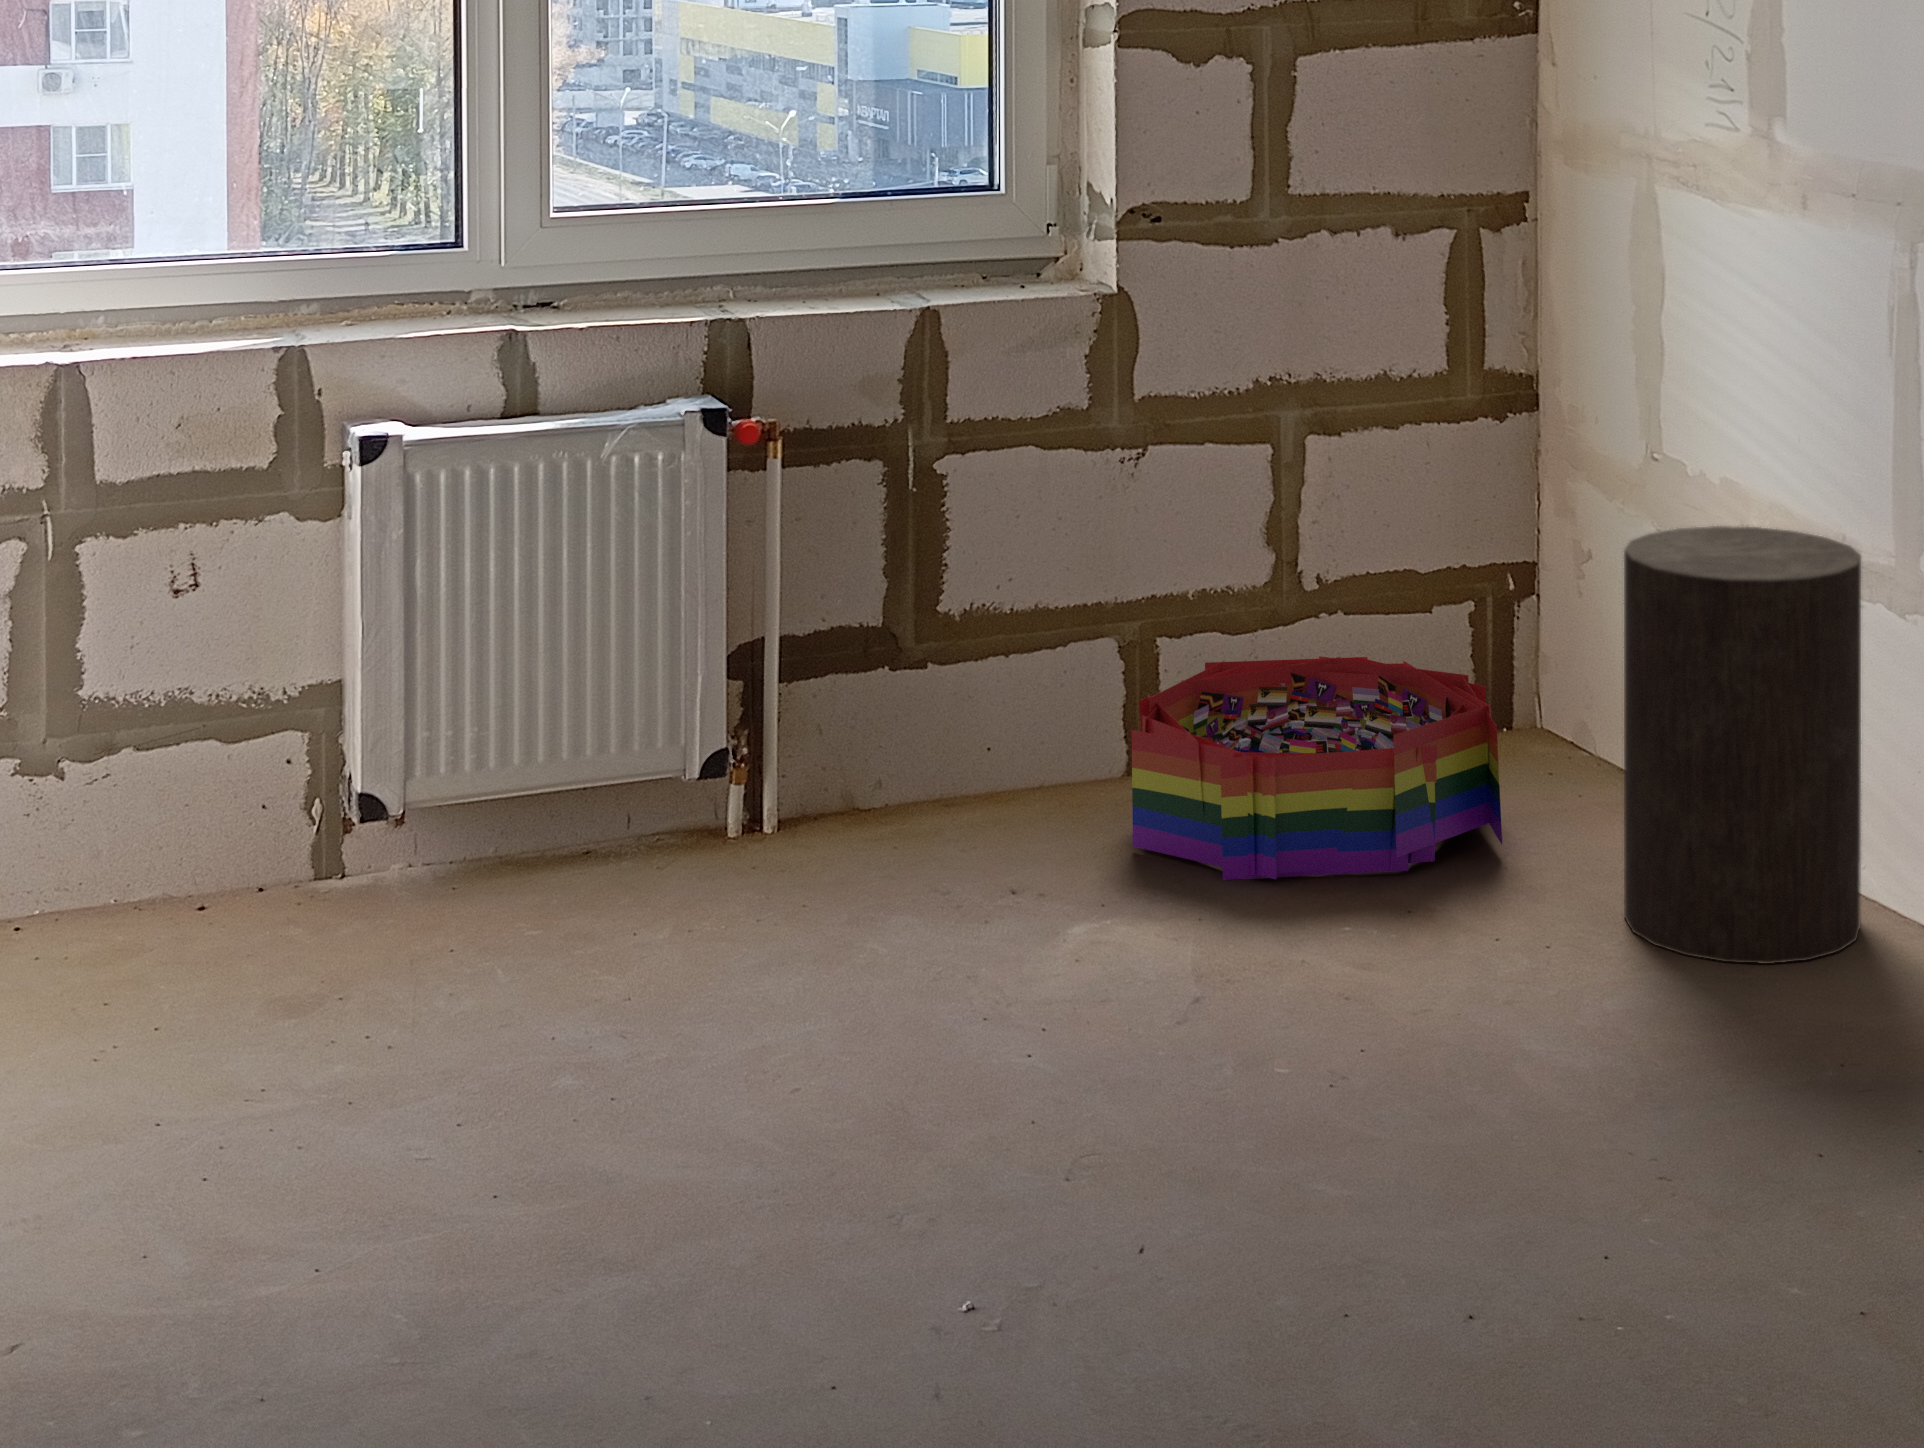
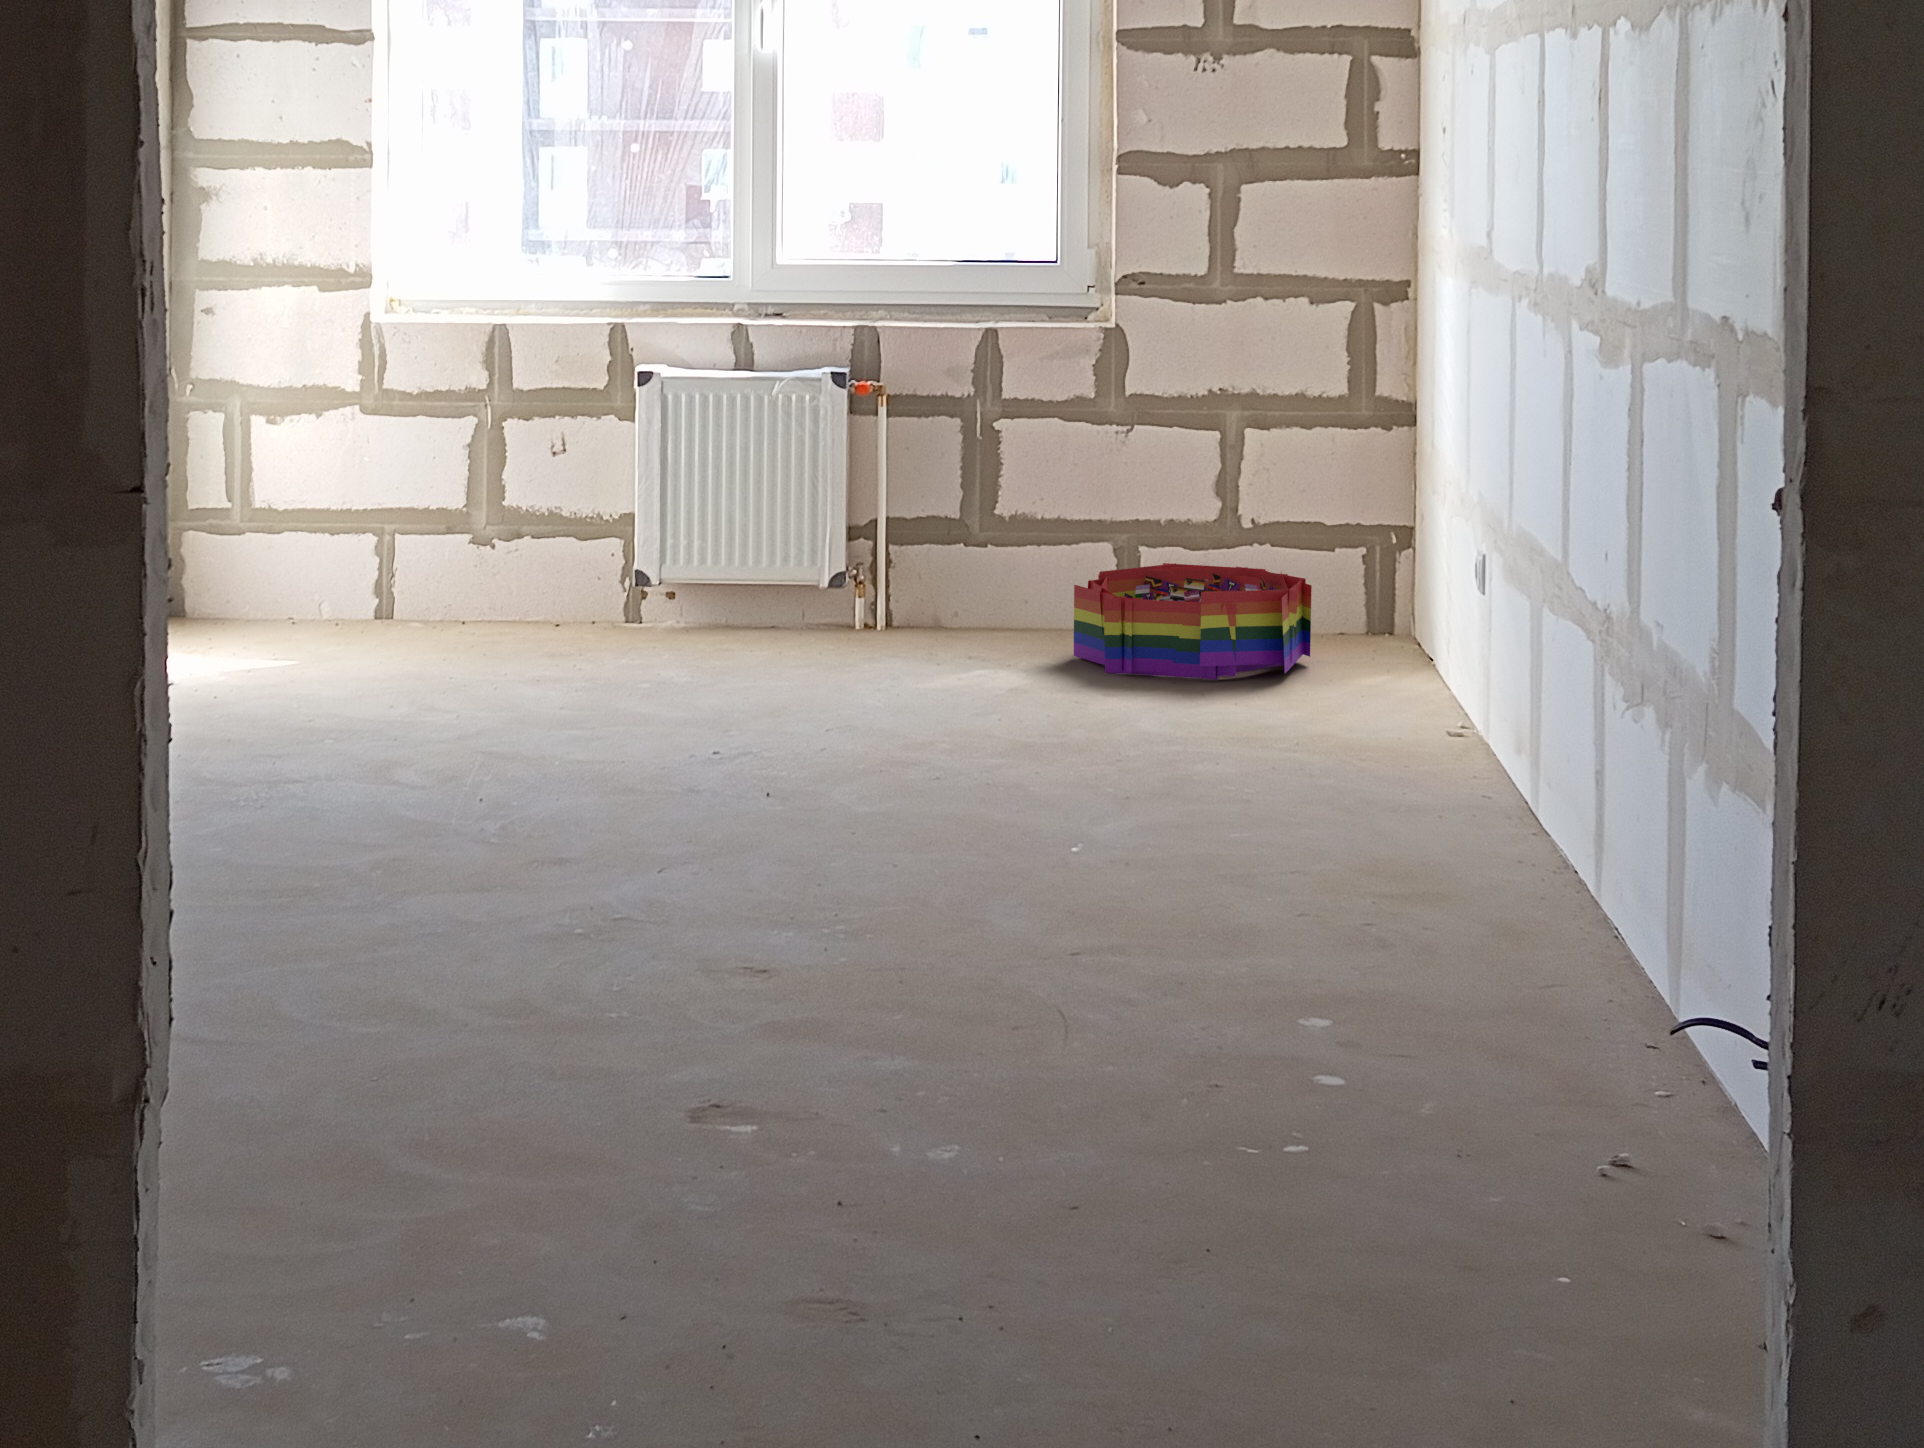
stool: present [1624,526,1861,964] -> none [1306,476,1455,732]

